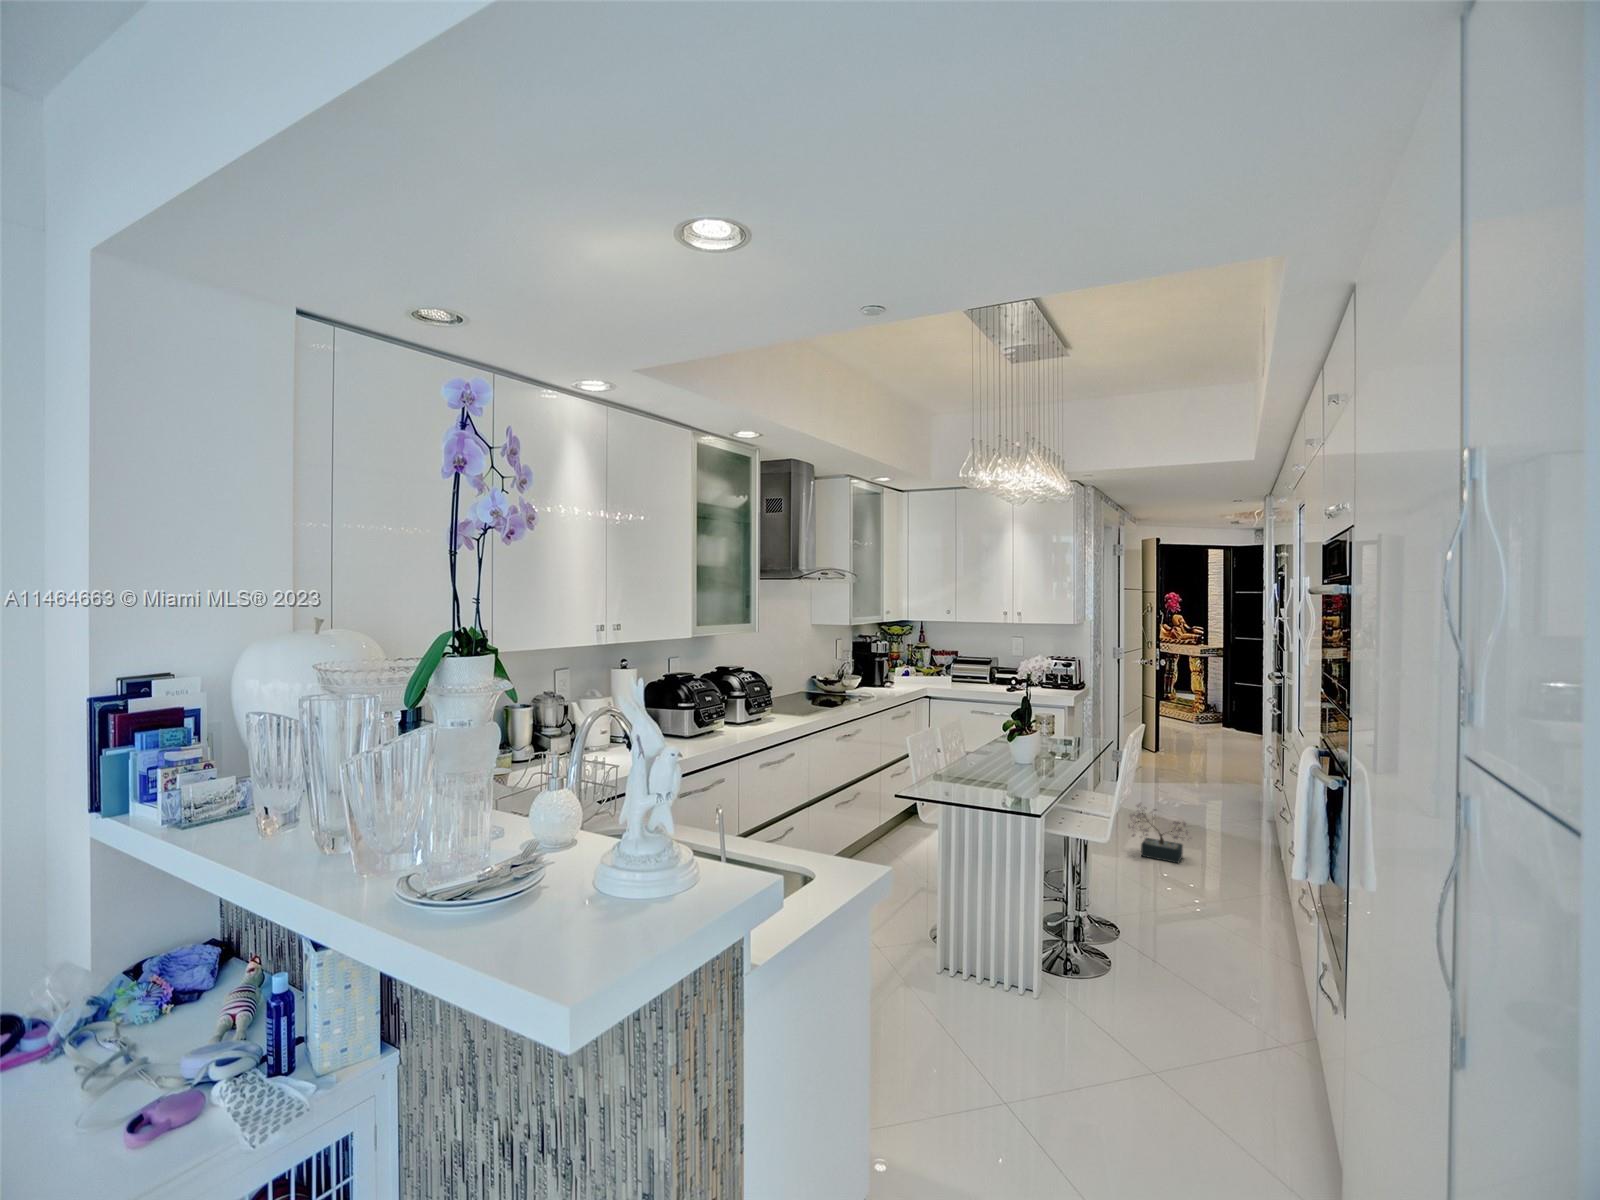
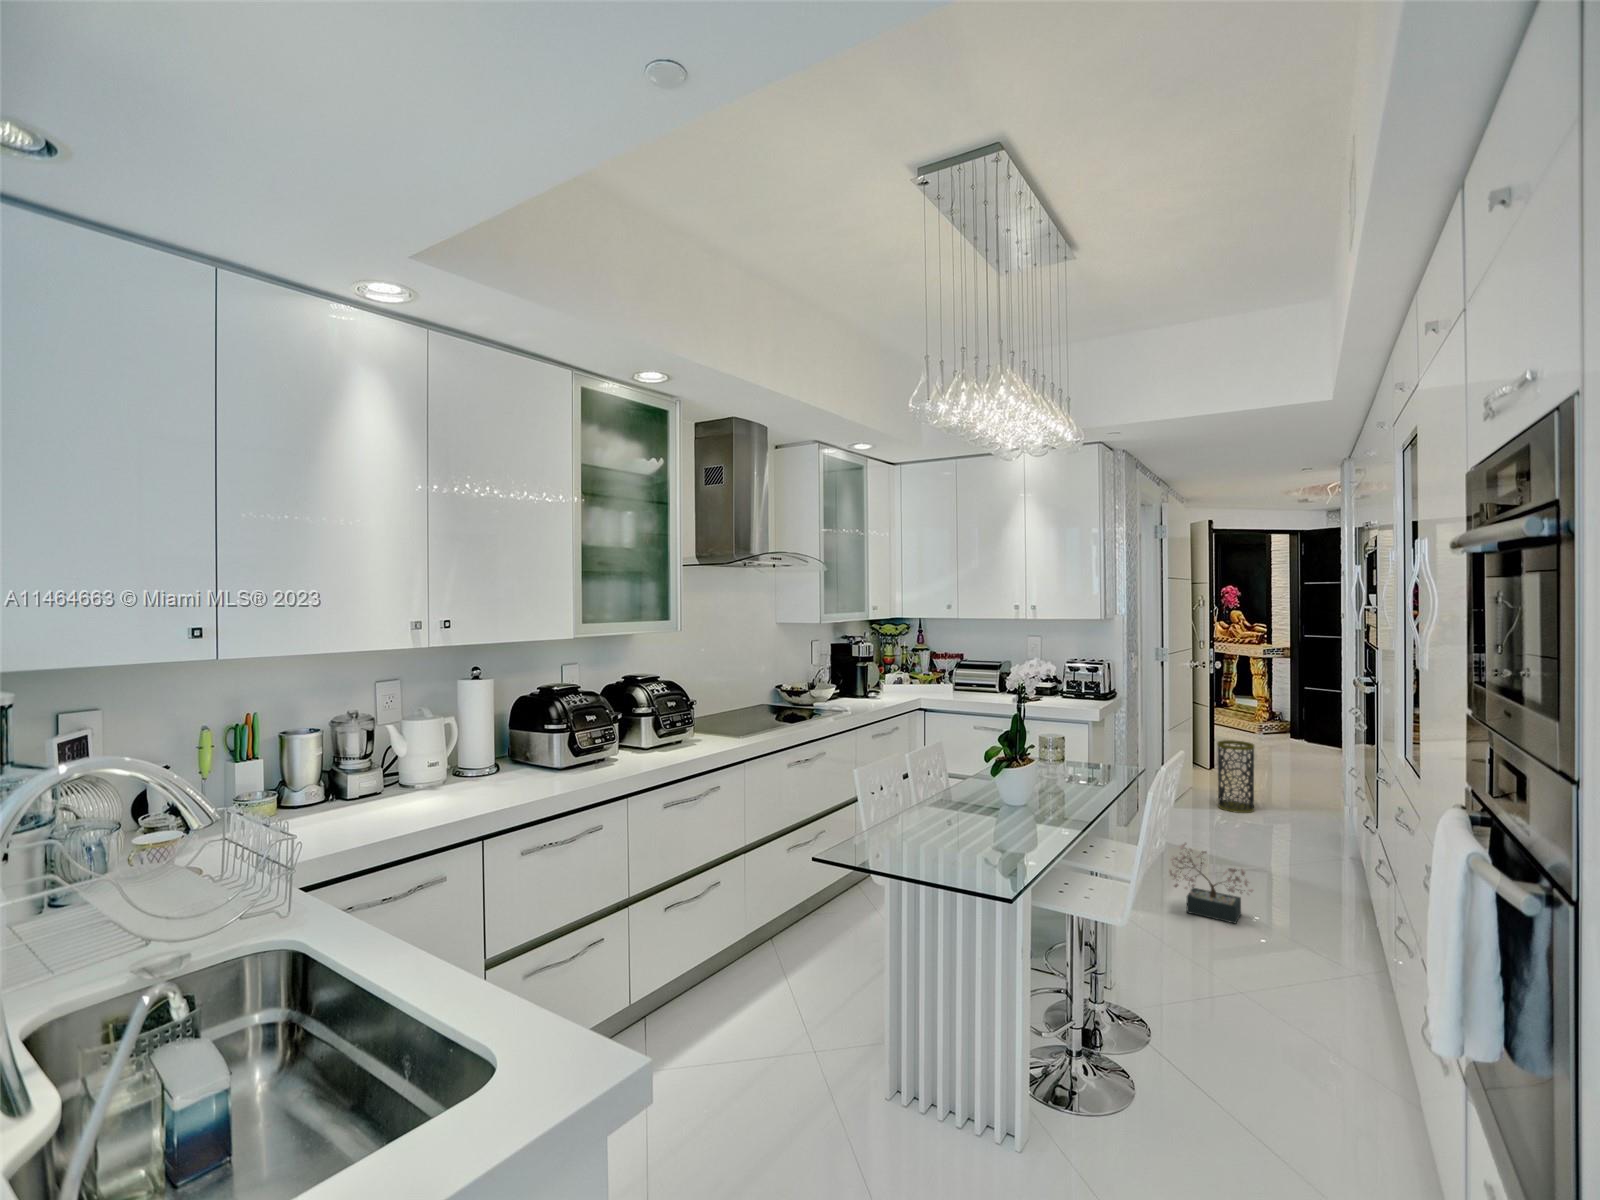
trash can: none [1163,726,1193,786] -> present [1217,740,1254,813]

